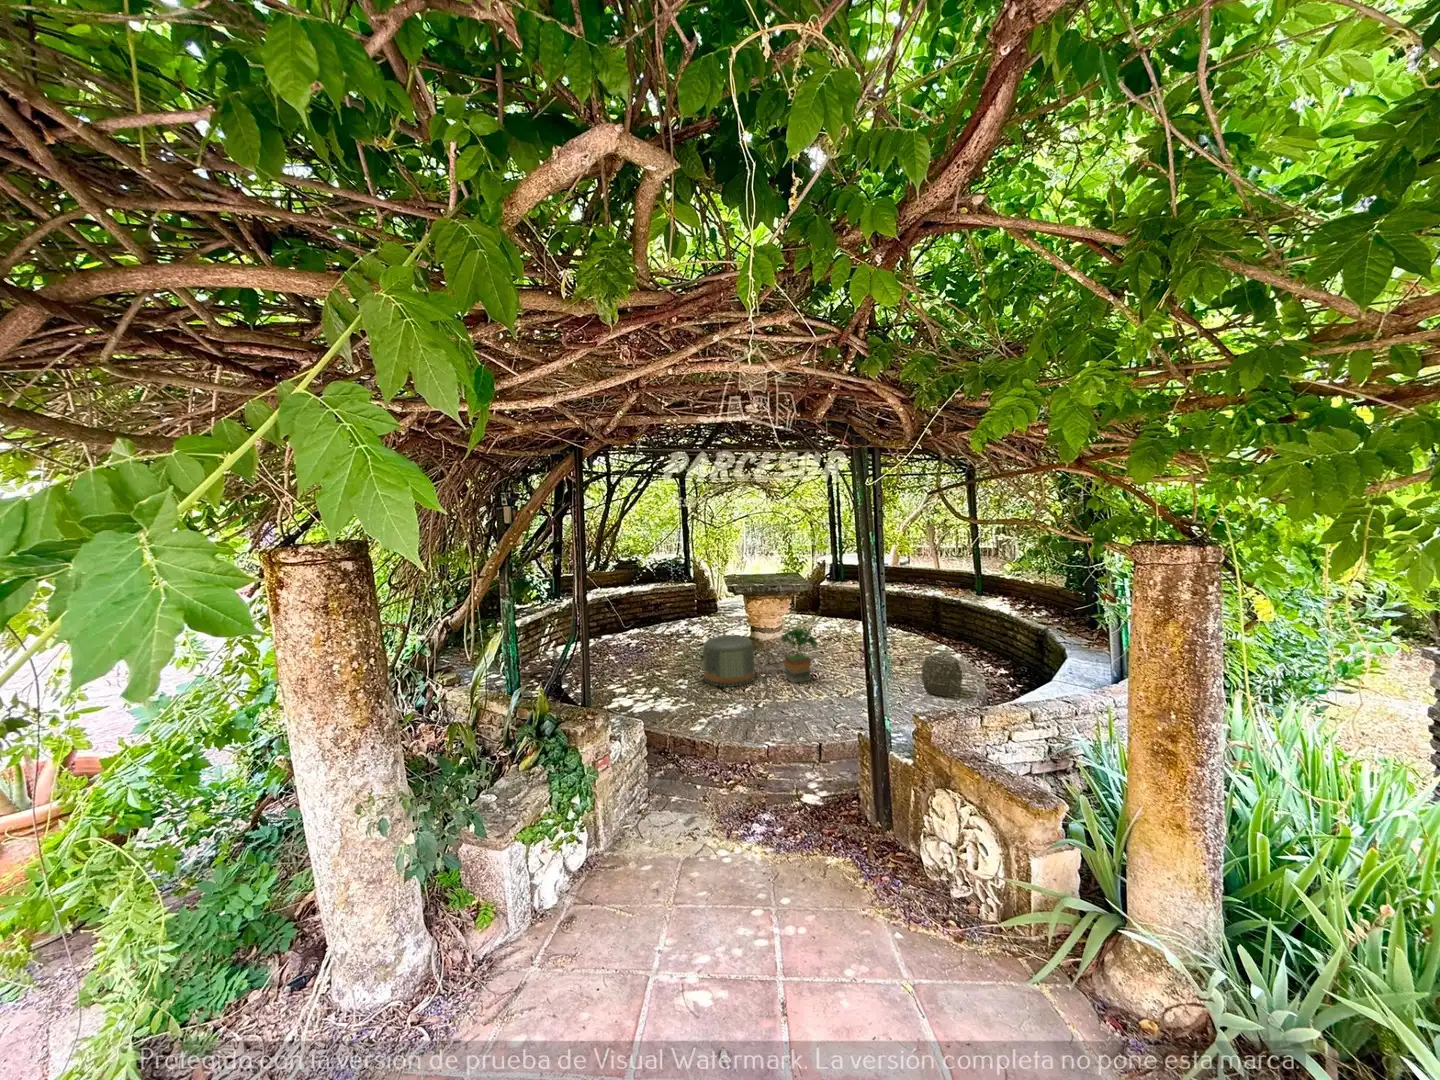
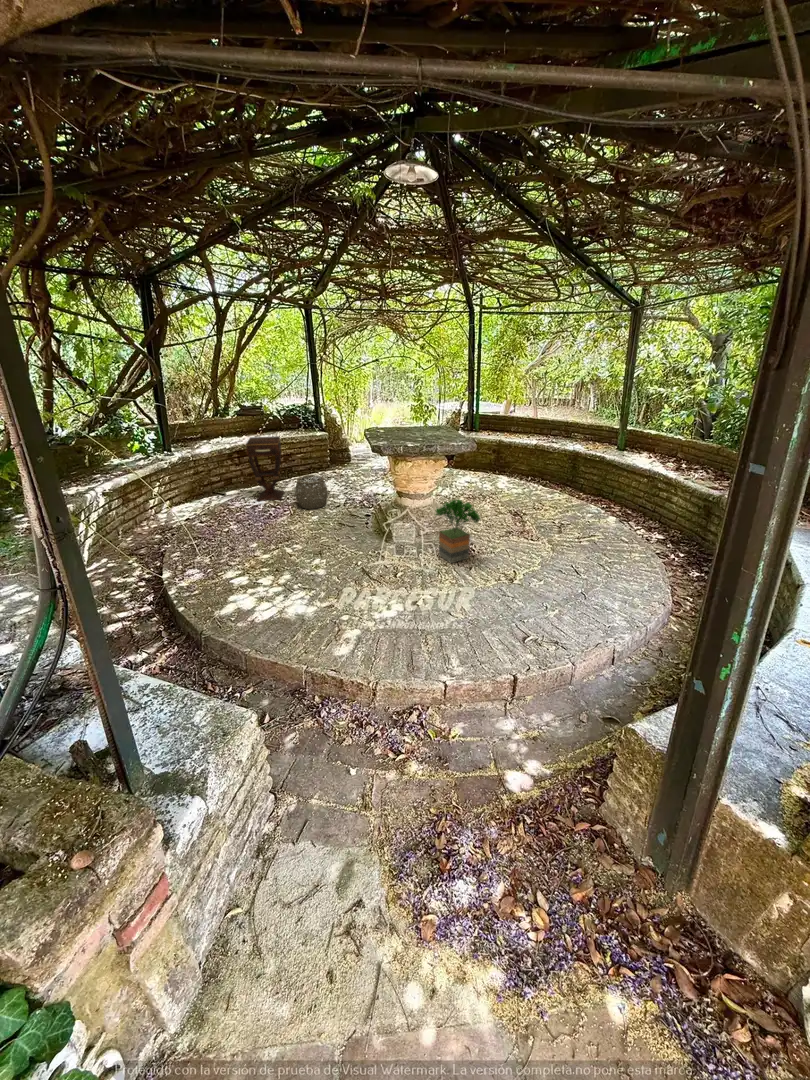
side table: none [626,584,656,640] -> present [246,436,284,501]
pouf: present [703,635,755,687] -> none [342,506,403,570]
woven basket: present [921,654,962,696] -> present [295,475,328,509]

